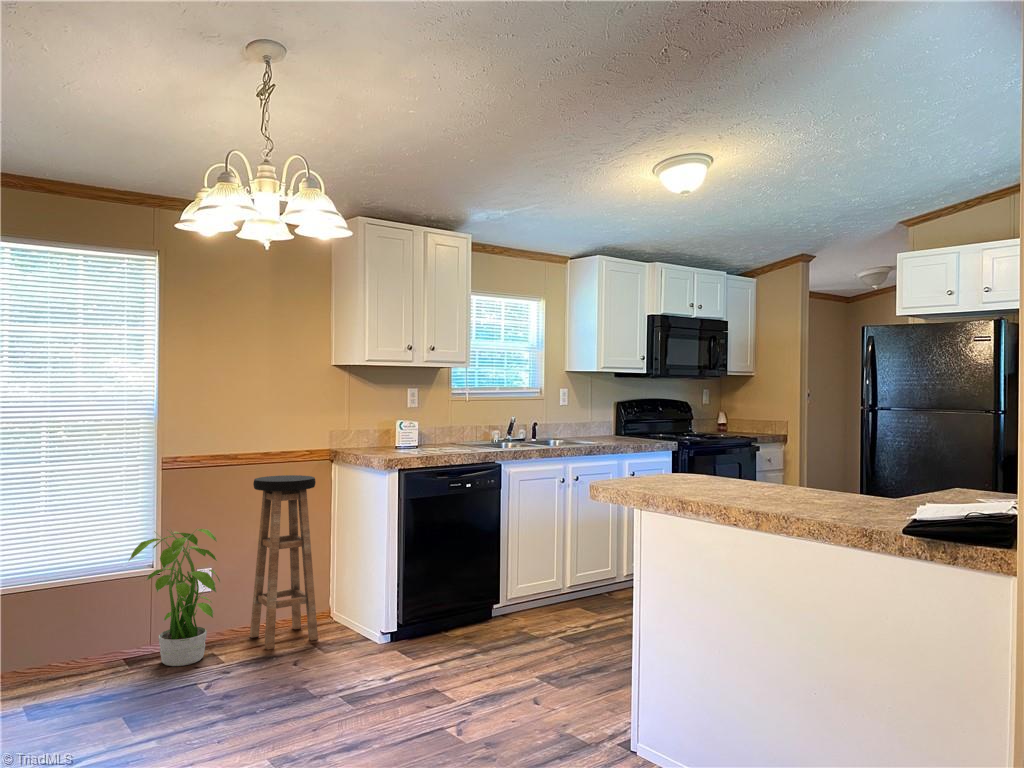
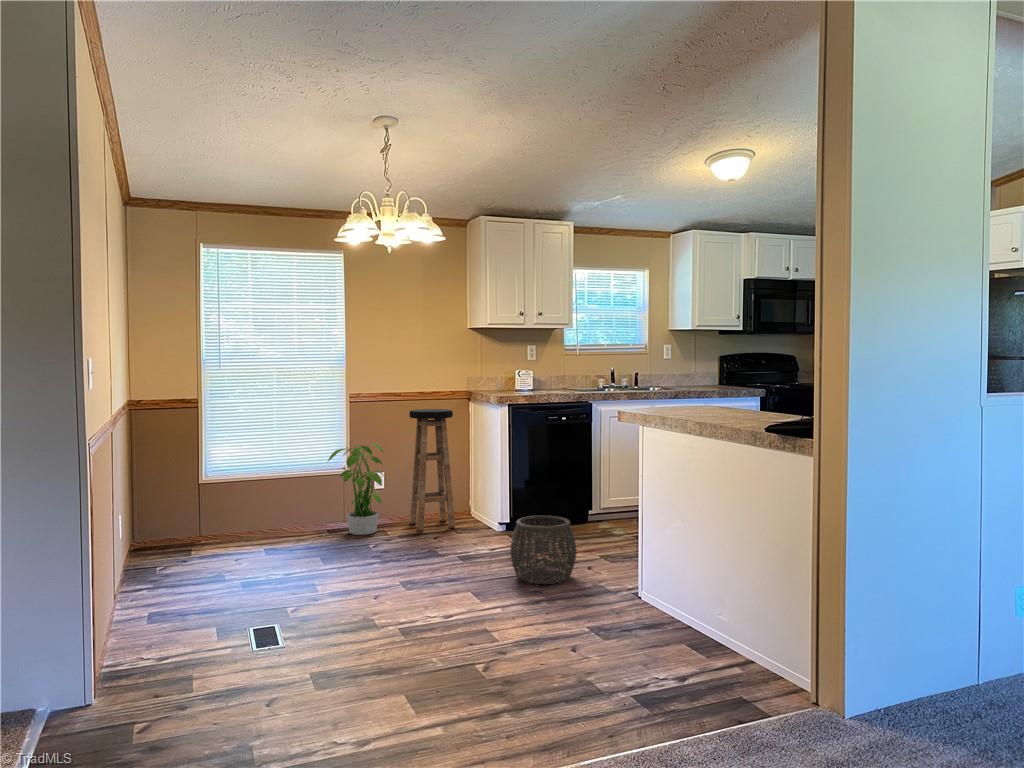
woven basket: none [435,633,530,743] -> present [510,516,577,584]

